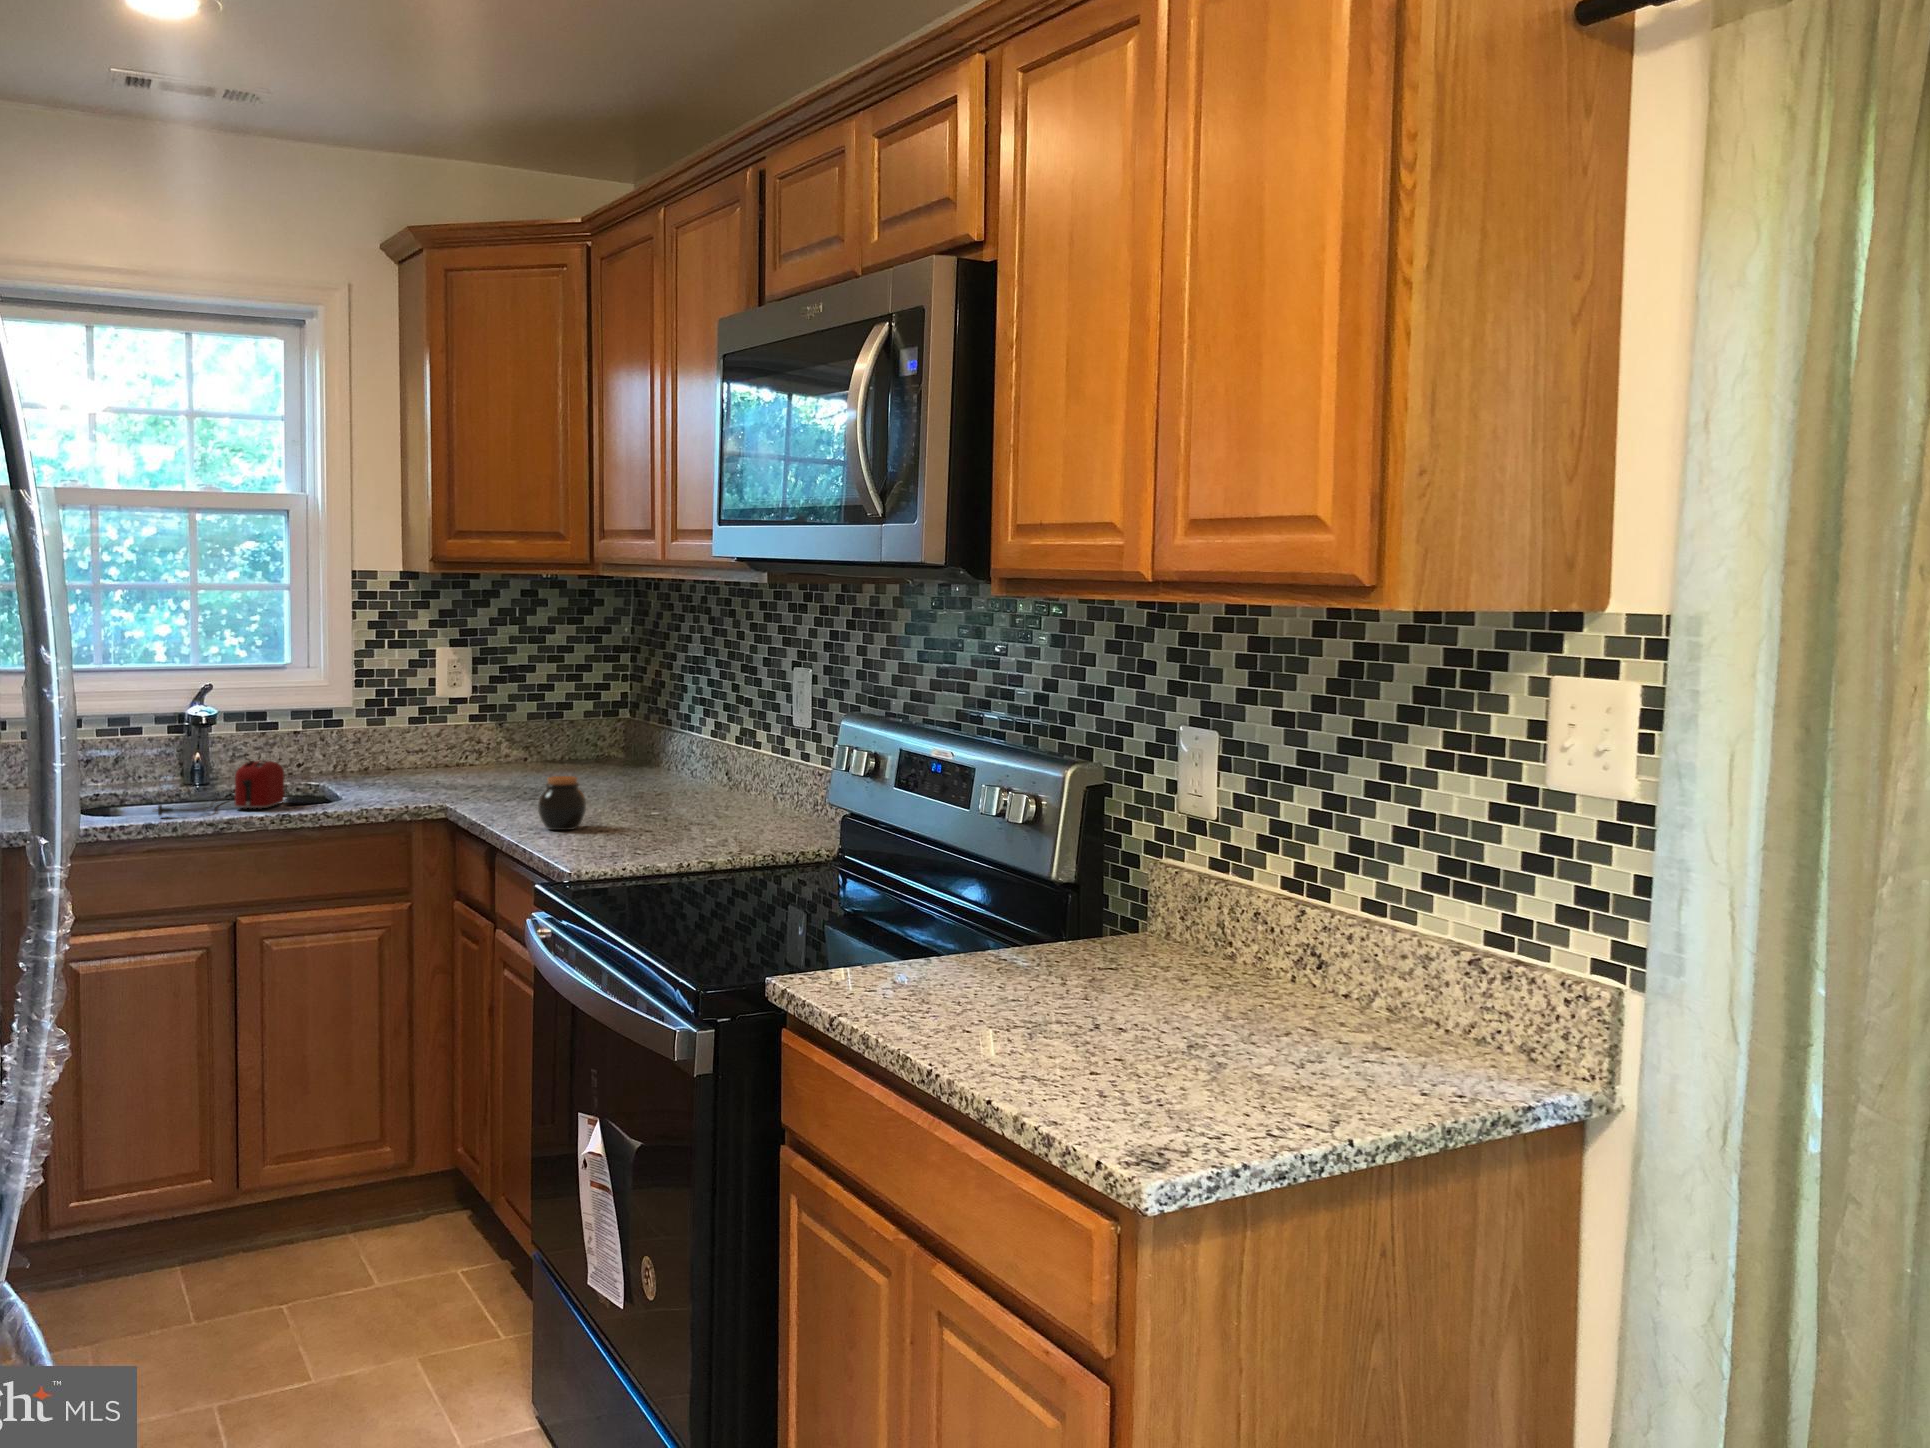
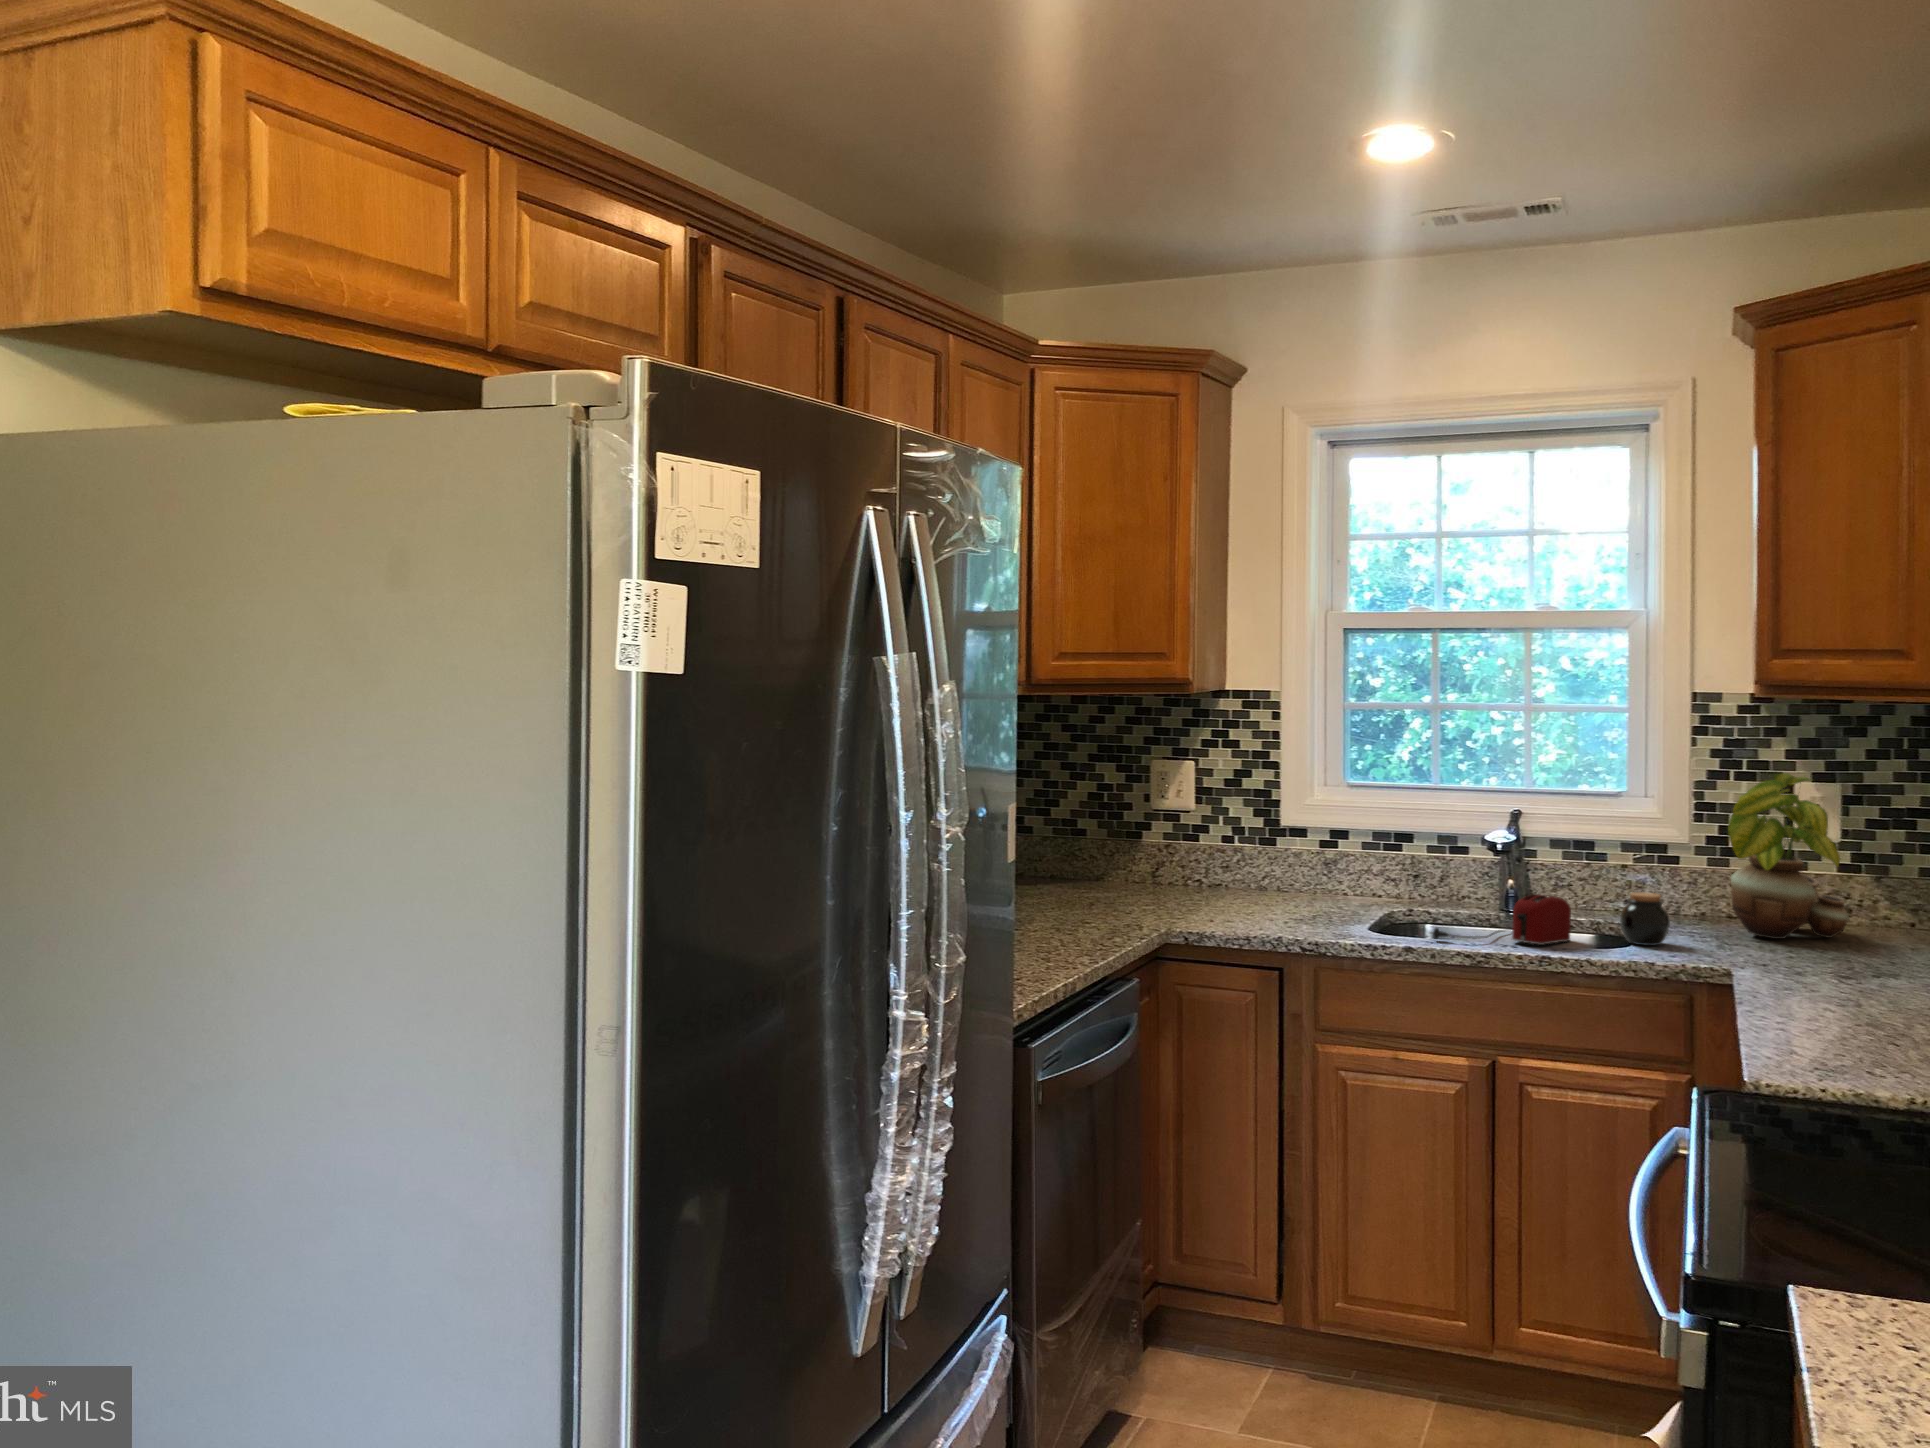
potted plant: none [397,637,496,781] -> present [1728,773,1849,939]
jar: present [538,776,586,830] -> present [1620,892,1670,946]

